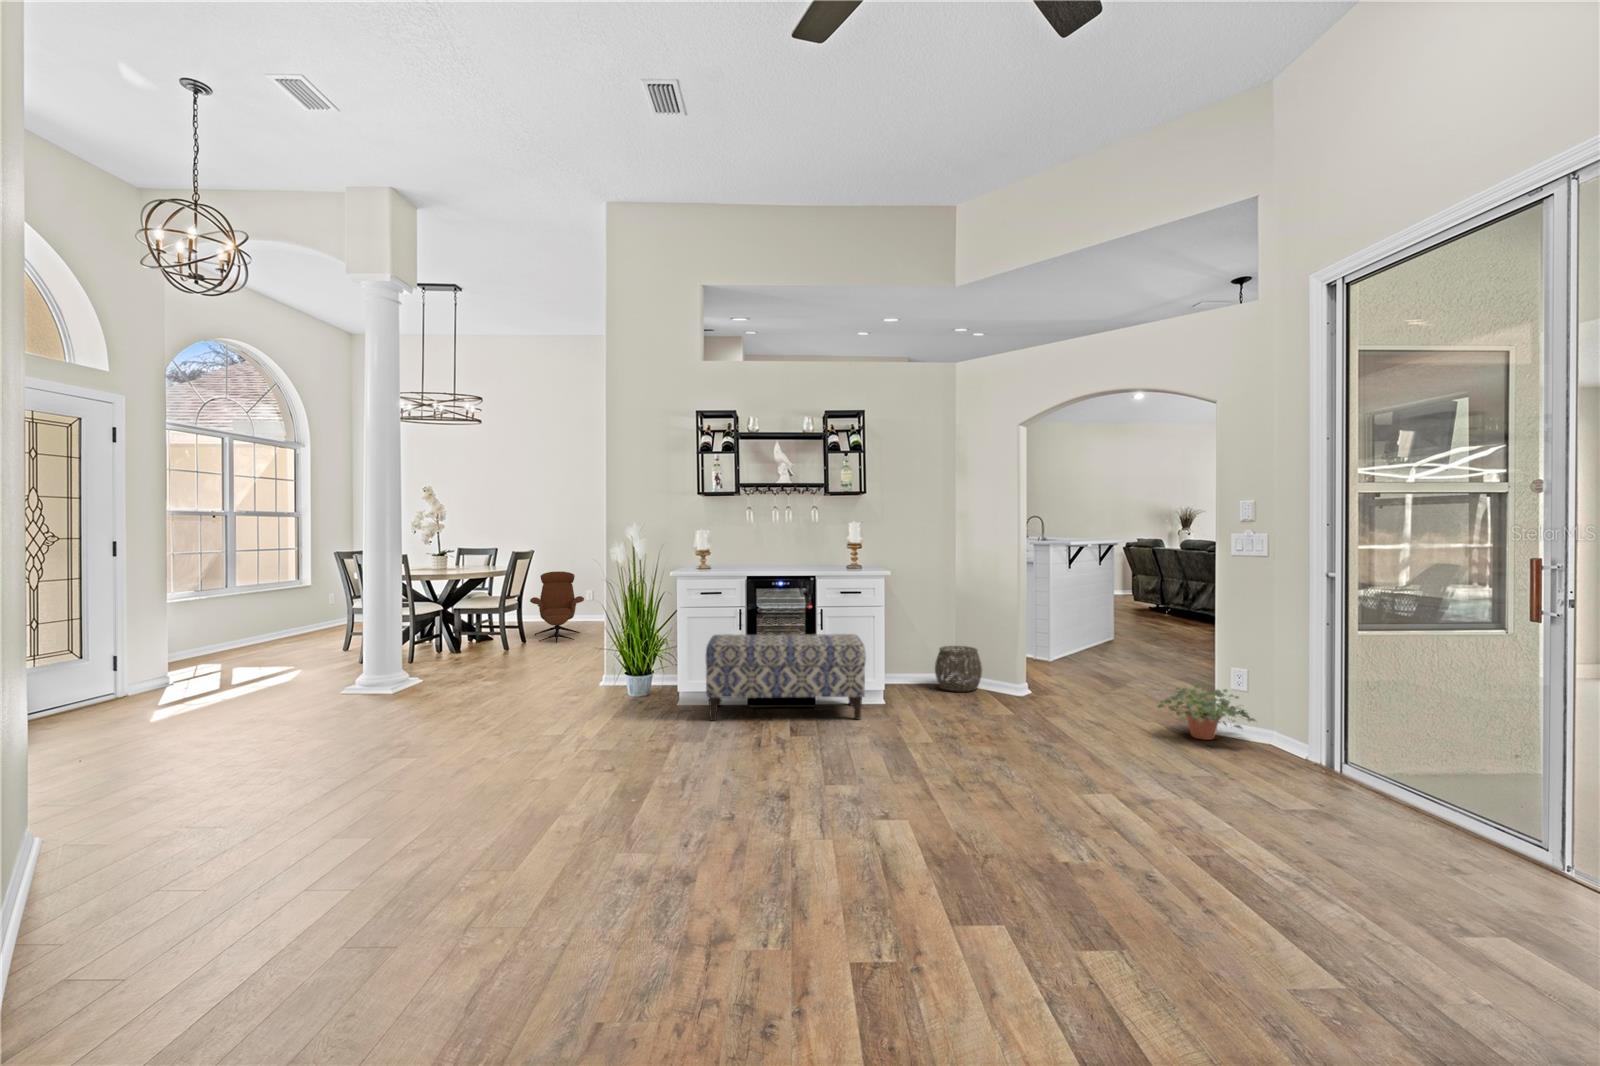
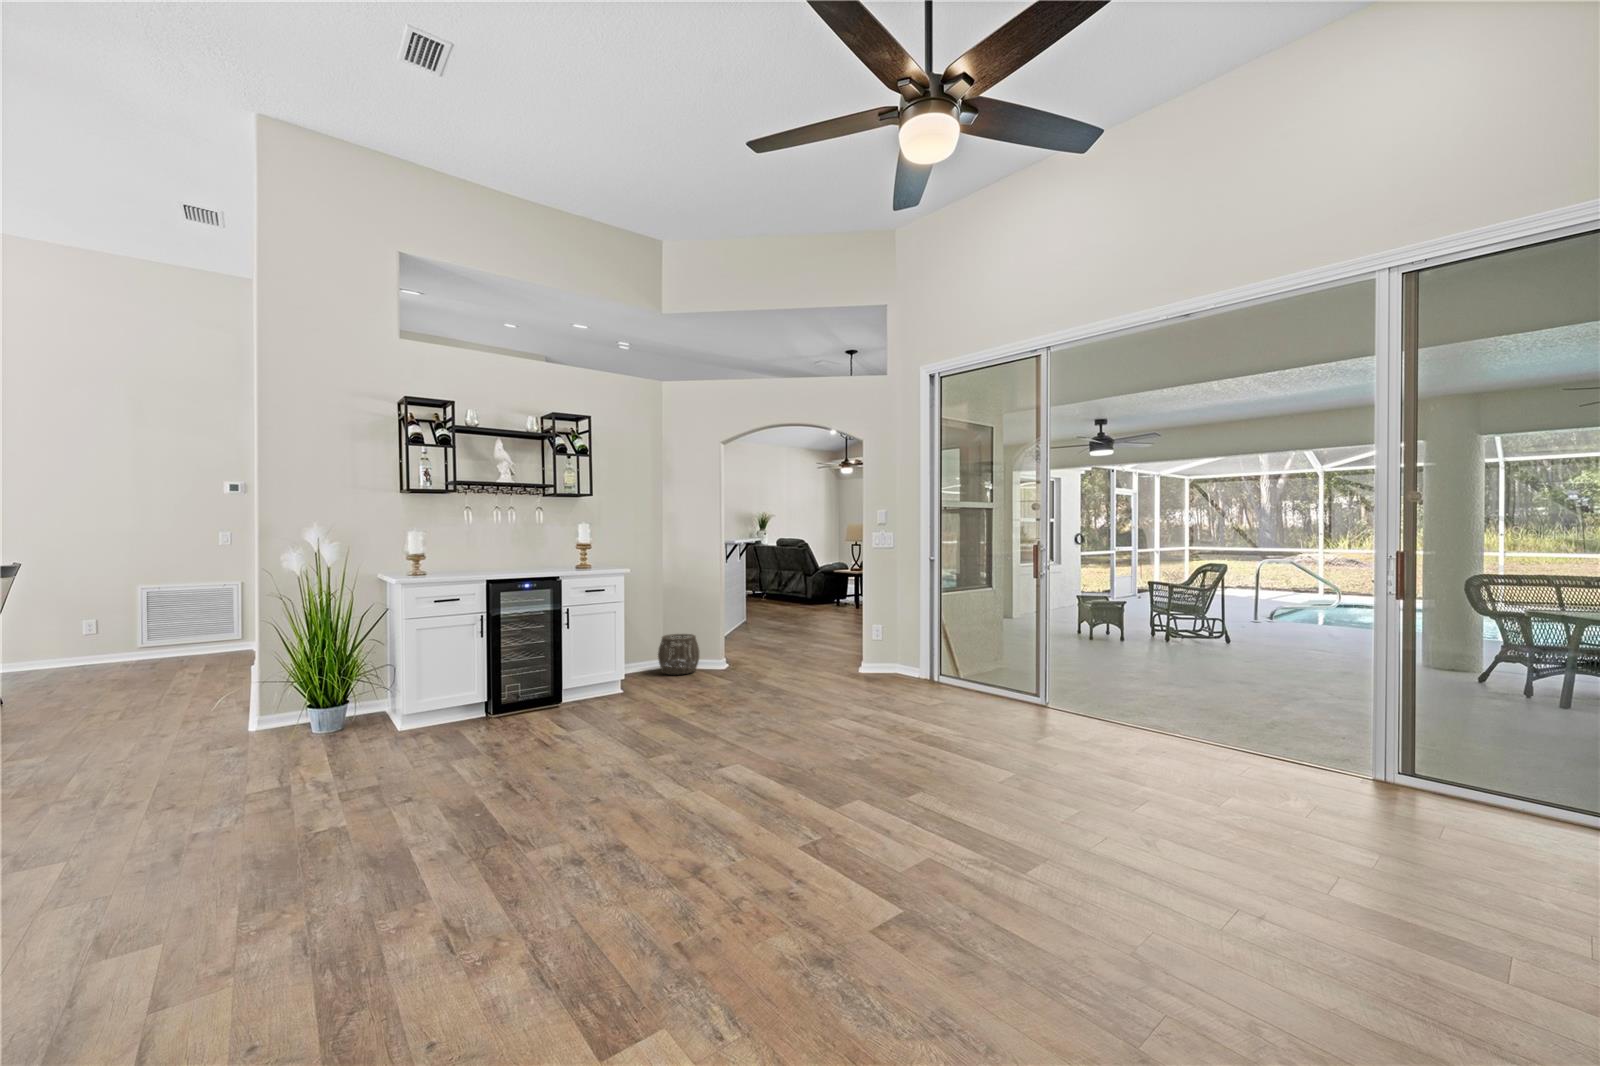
lounge chair: present [530,572,584,643] -> none [50,590,153,687]
bench: present [705,634,866,720] -> none [447,631,632,740]
potted plant: present [1158,685,1255,740] -> none [859,643,923,683]

